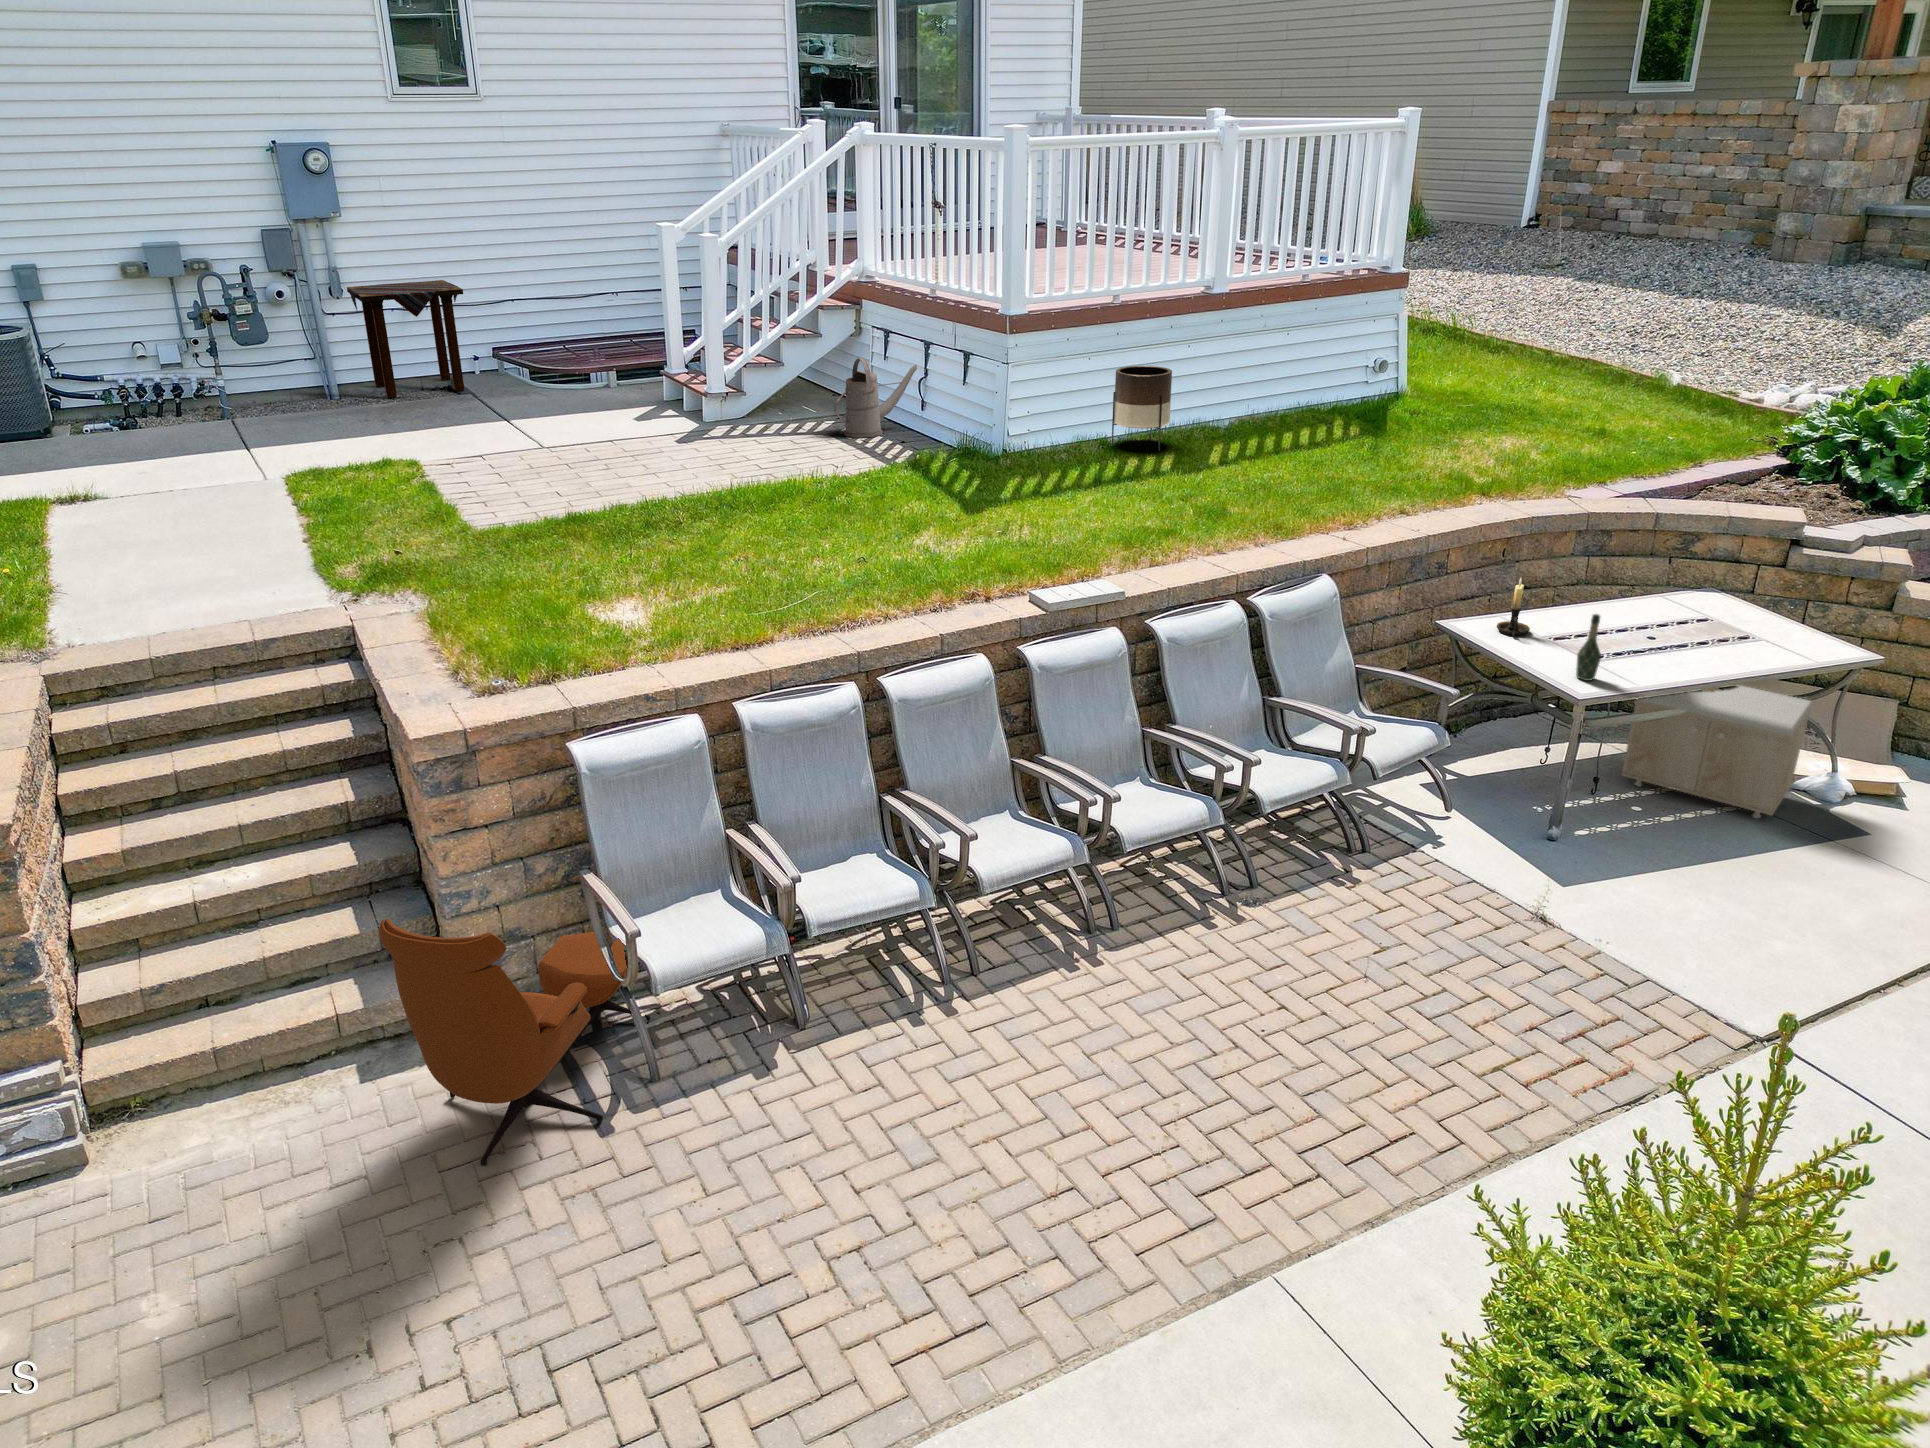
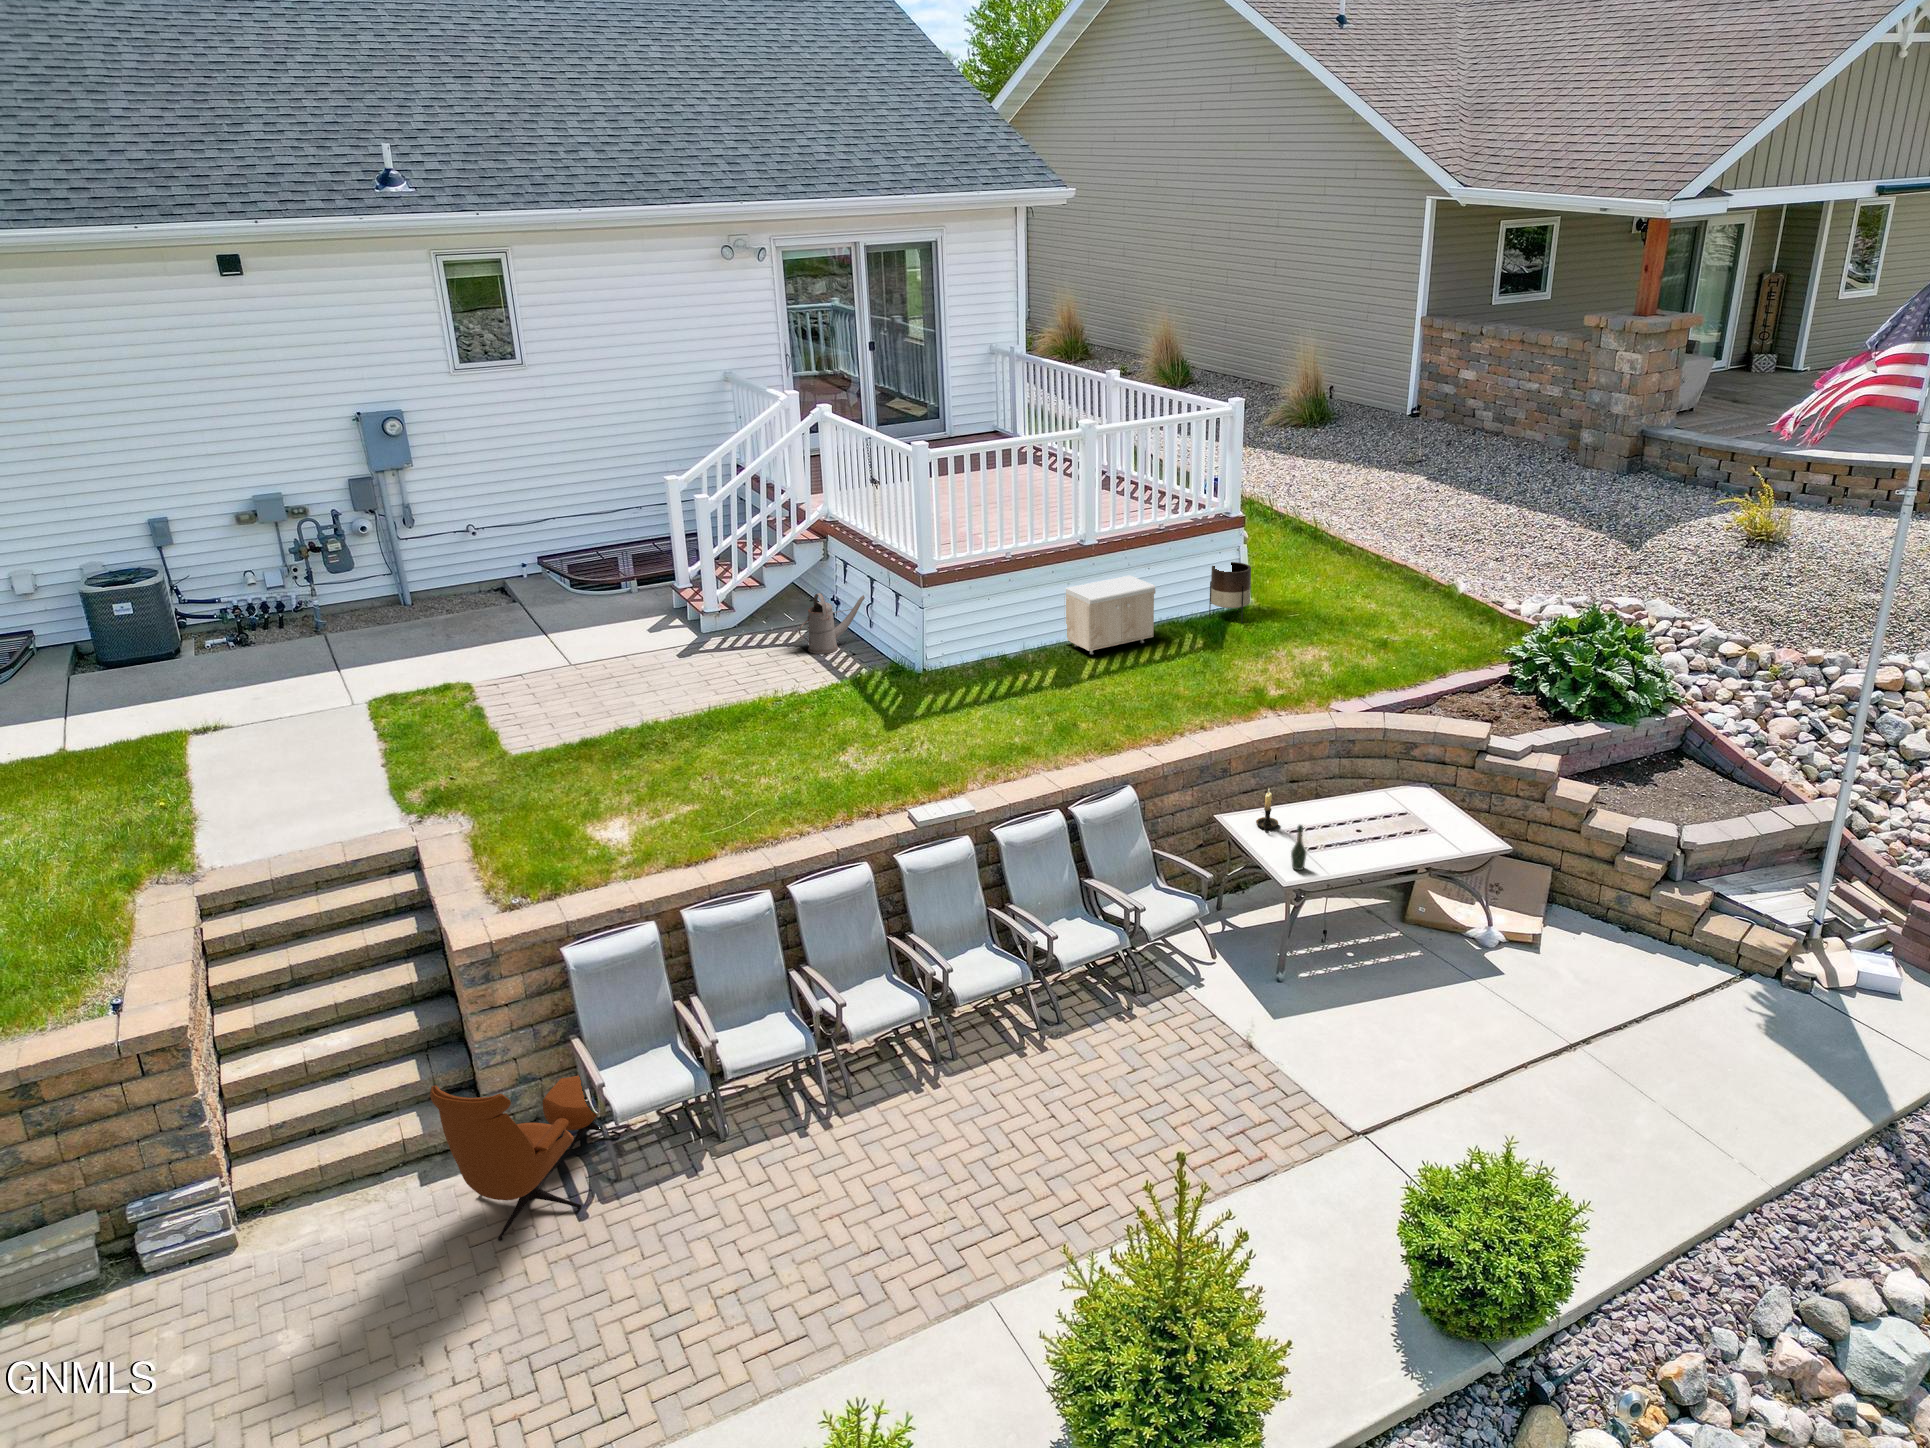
side table: present [347,280,464,398] -> none [417,509,513,611]
planter: present [1112,366,1172,451] -> present [1209,562,1251,623]
storage bench: present [1621,686,1812,818] -> present [1064,576,1155,654]

